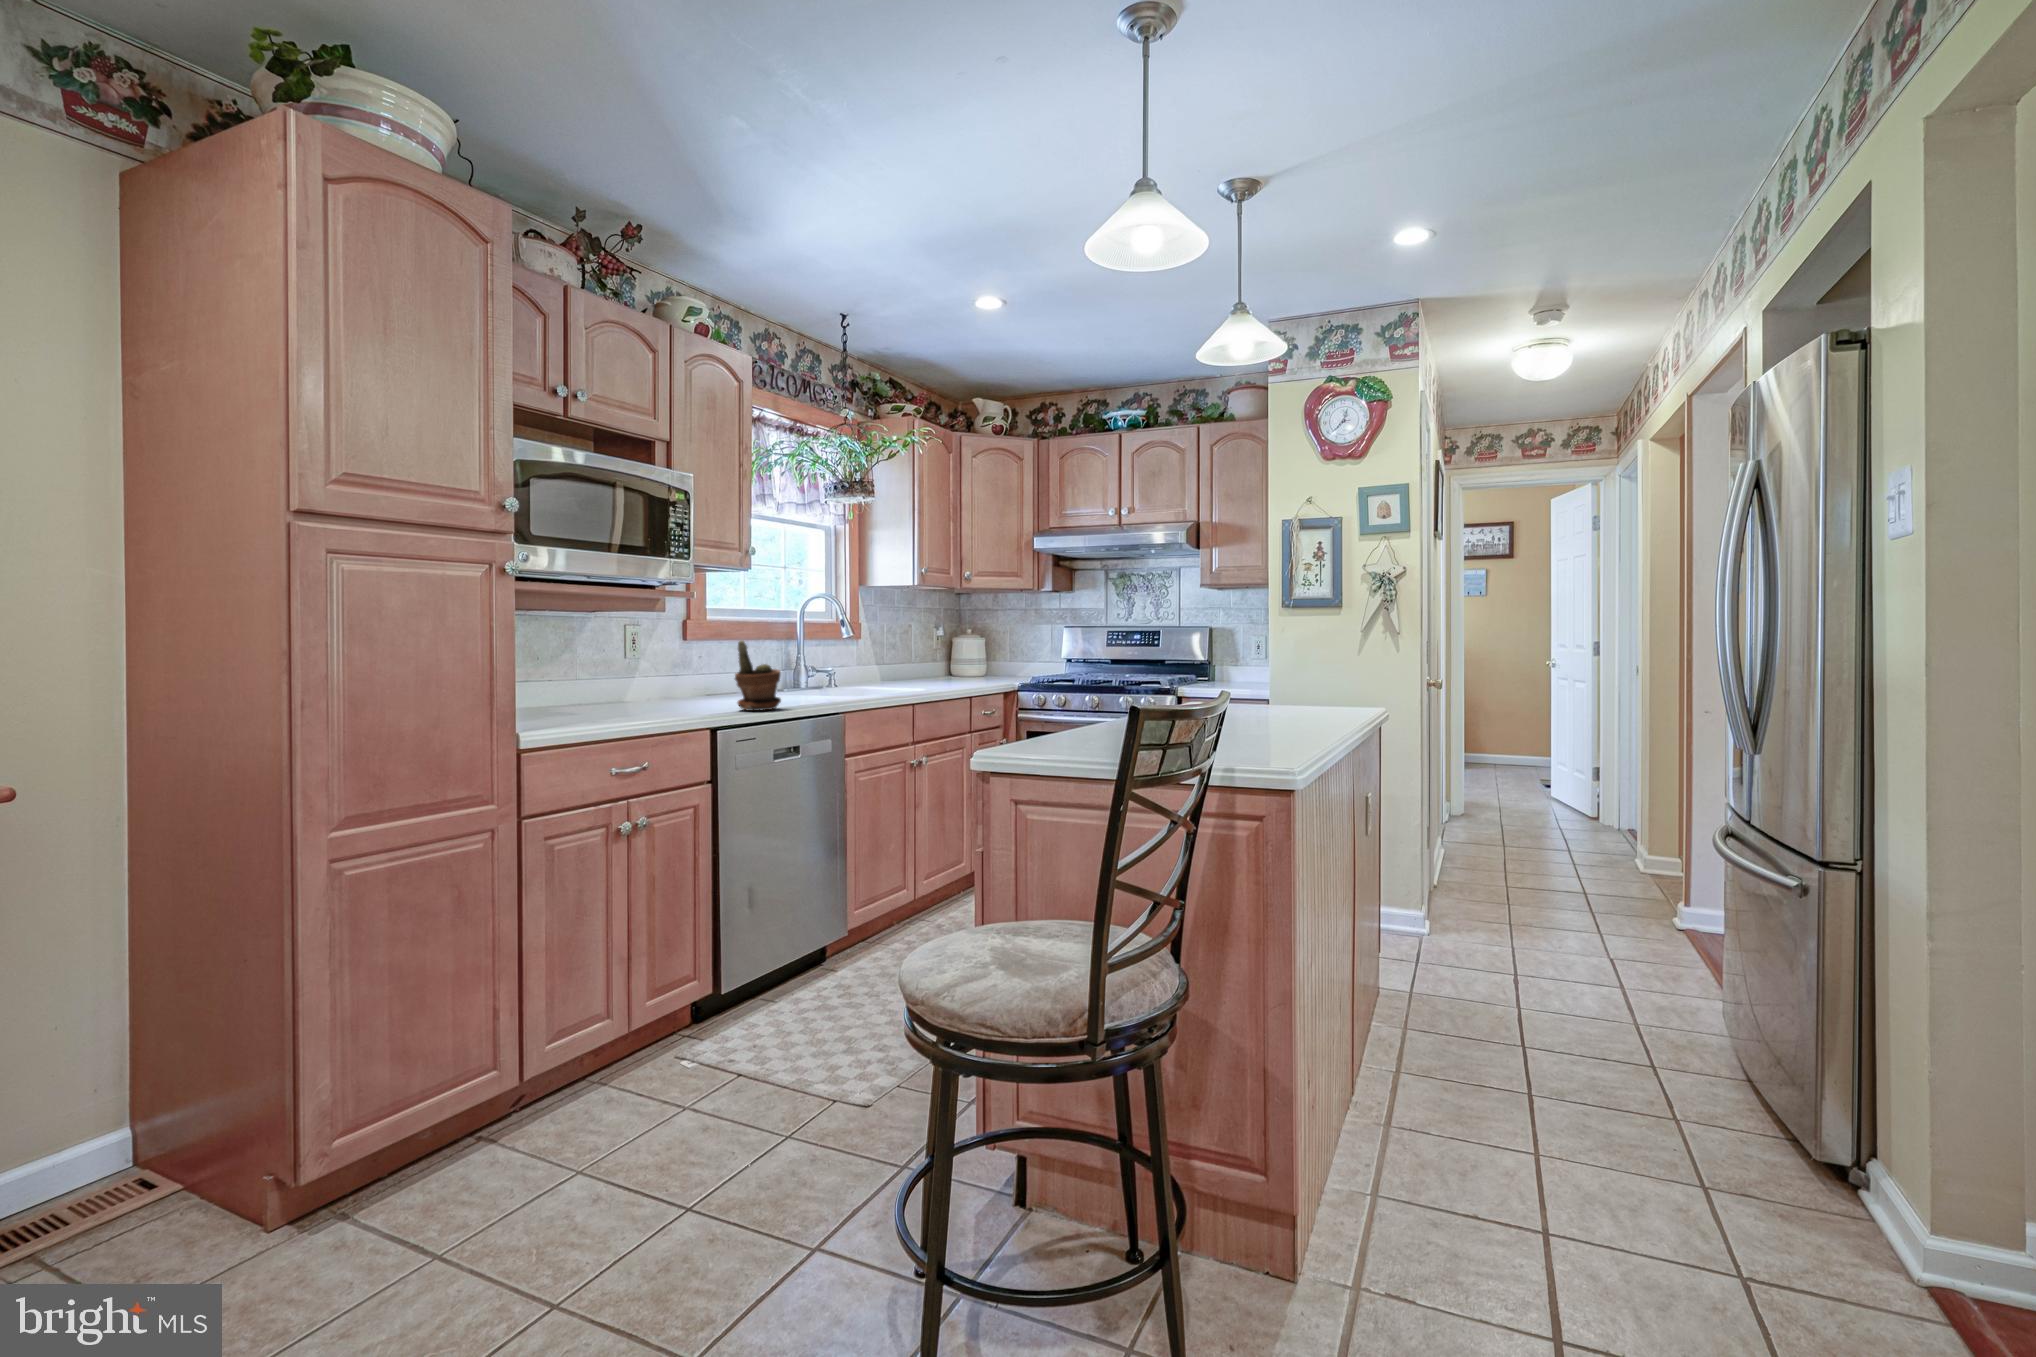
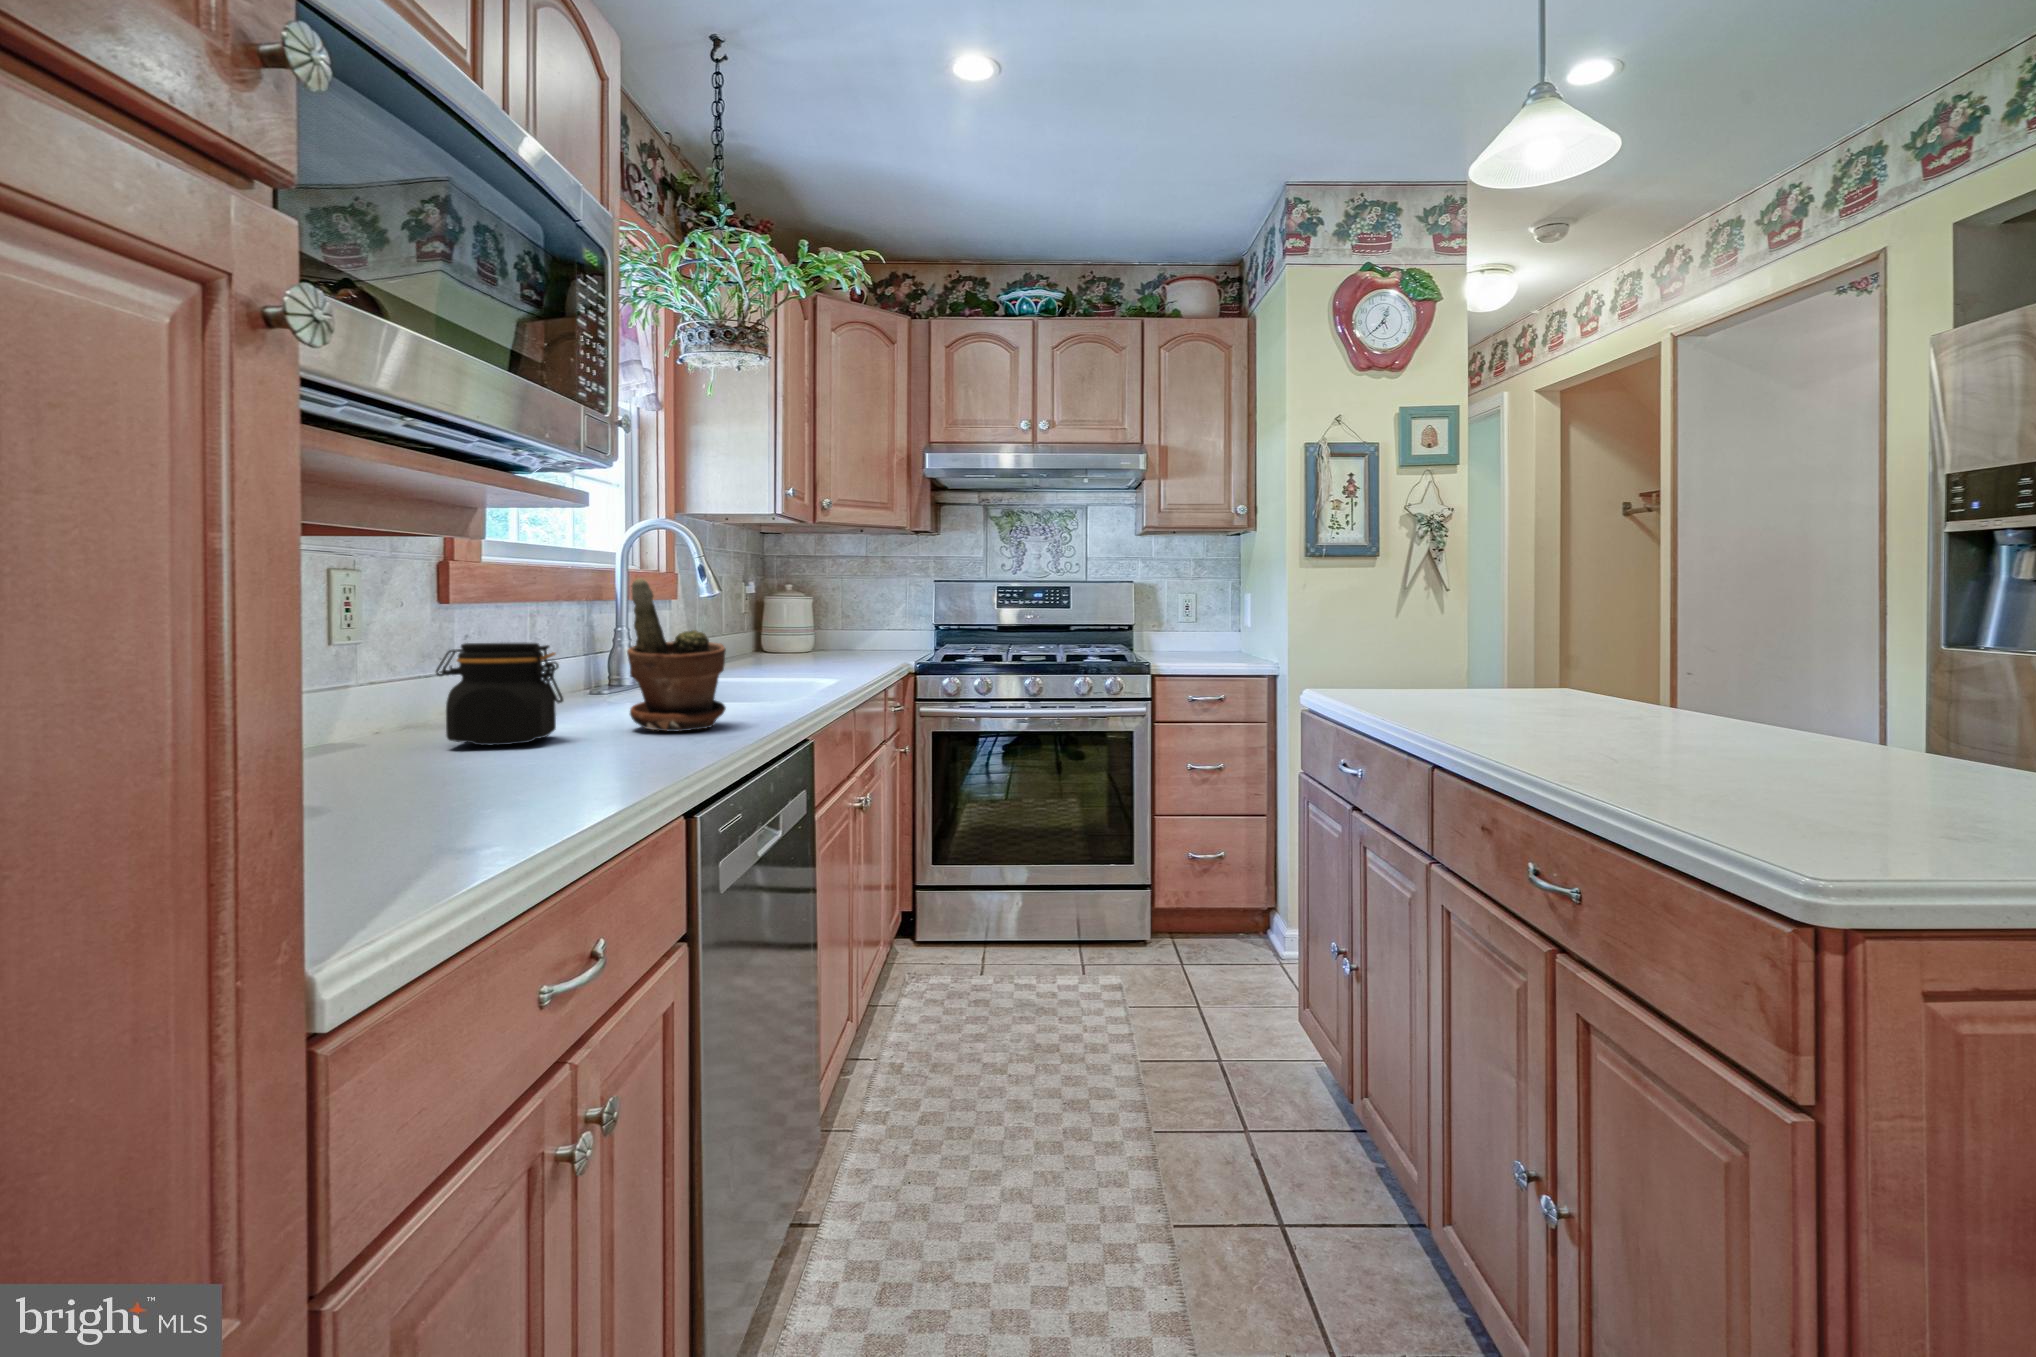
jar: none [658,669,705,712] -> present [436,643,563,745]

